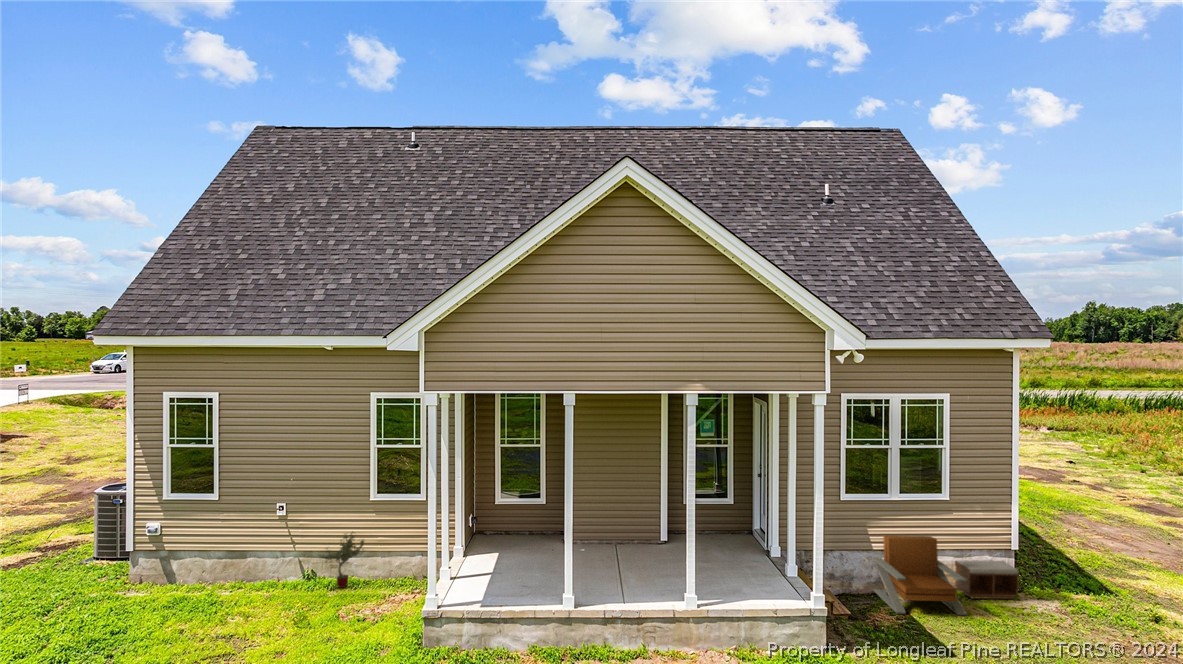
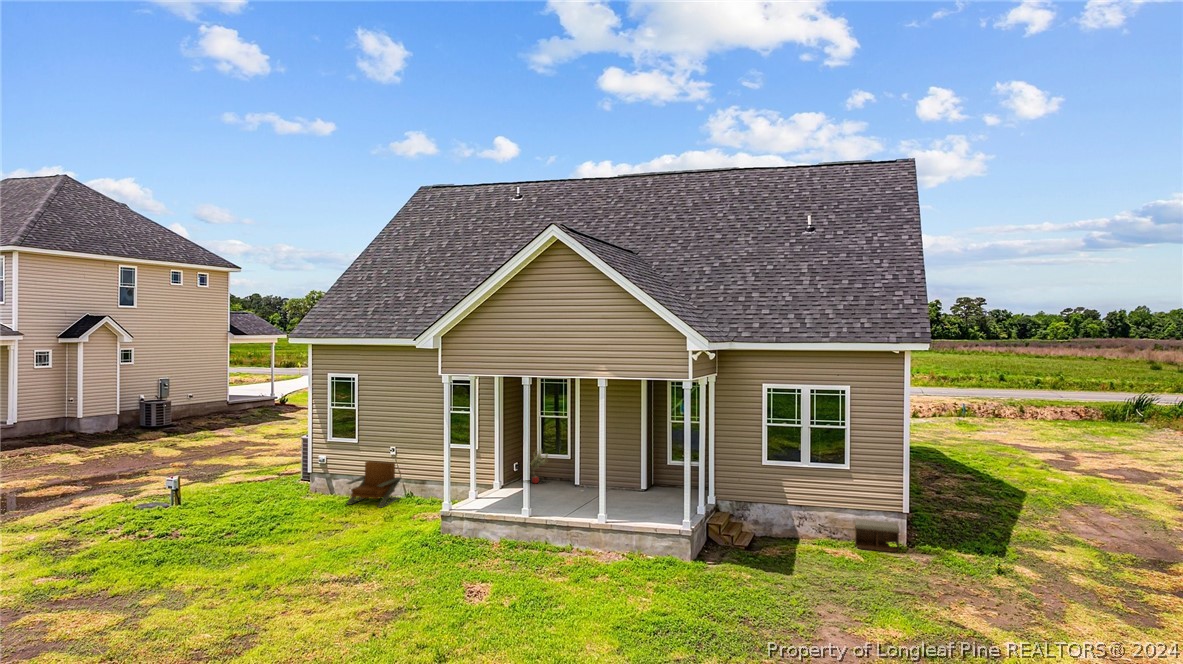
potted tree: present [322,532,364,588] -> present [530,450,548,484]
lounge chair: present [873,535,967,615] -> present [347,461,401,507]

